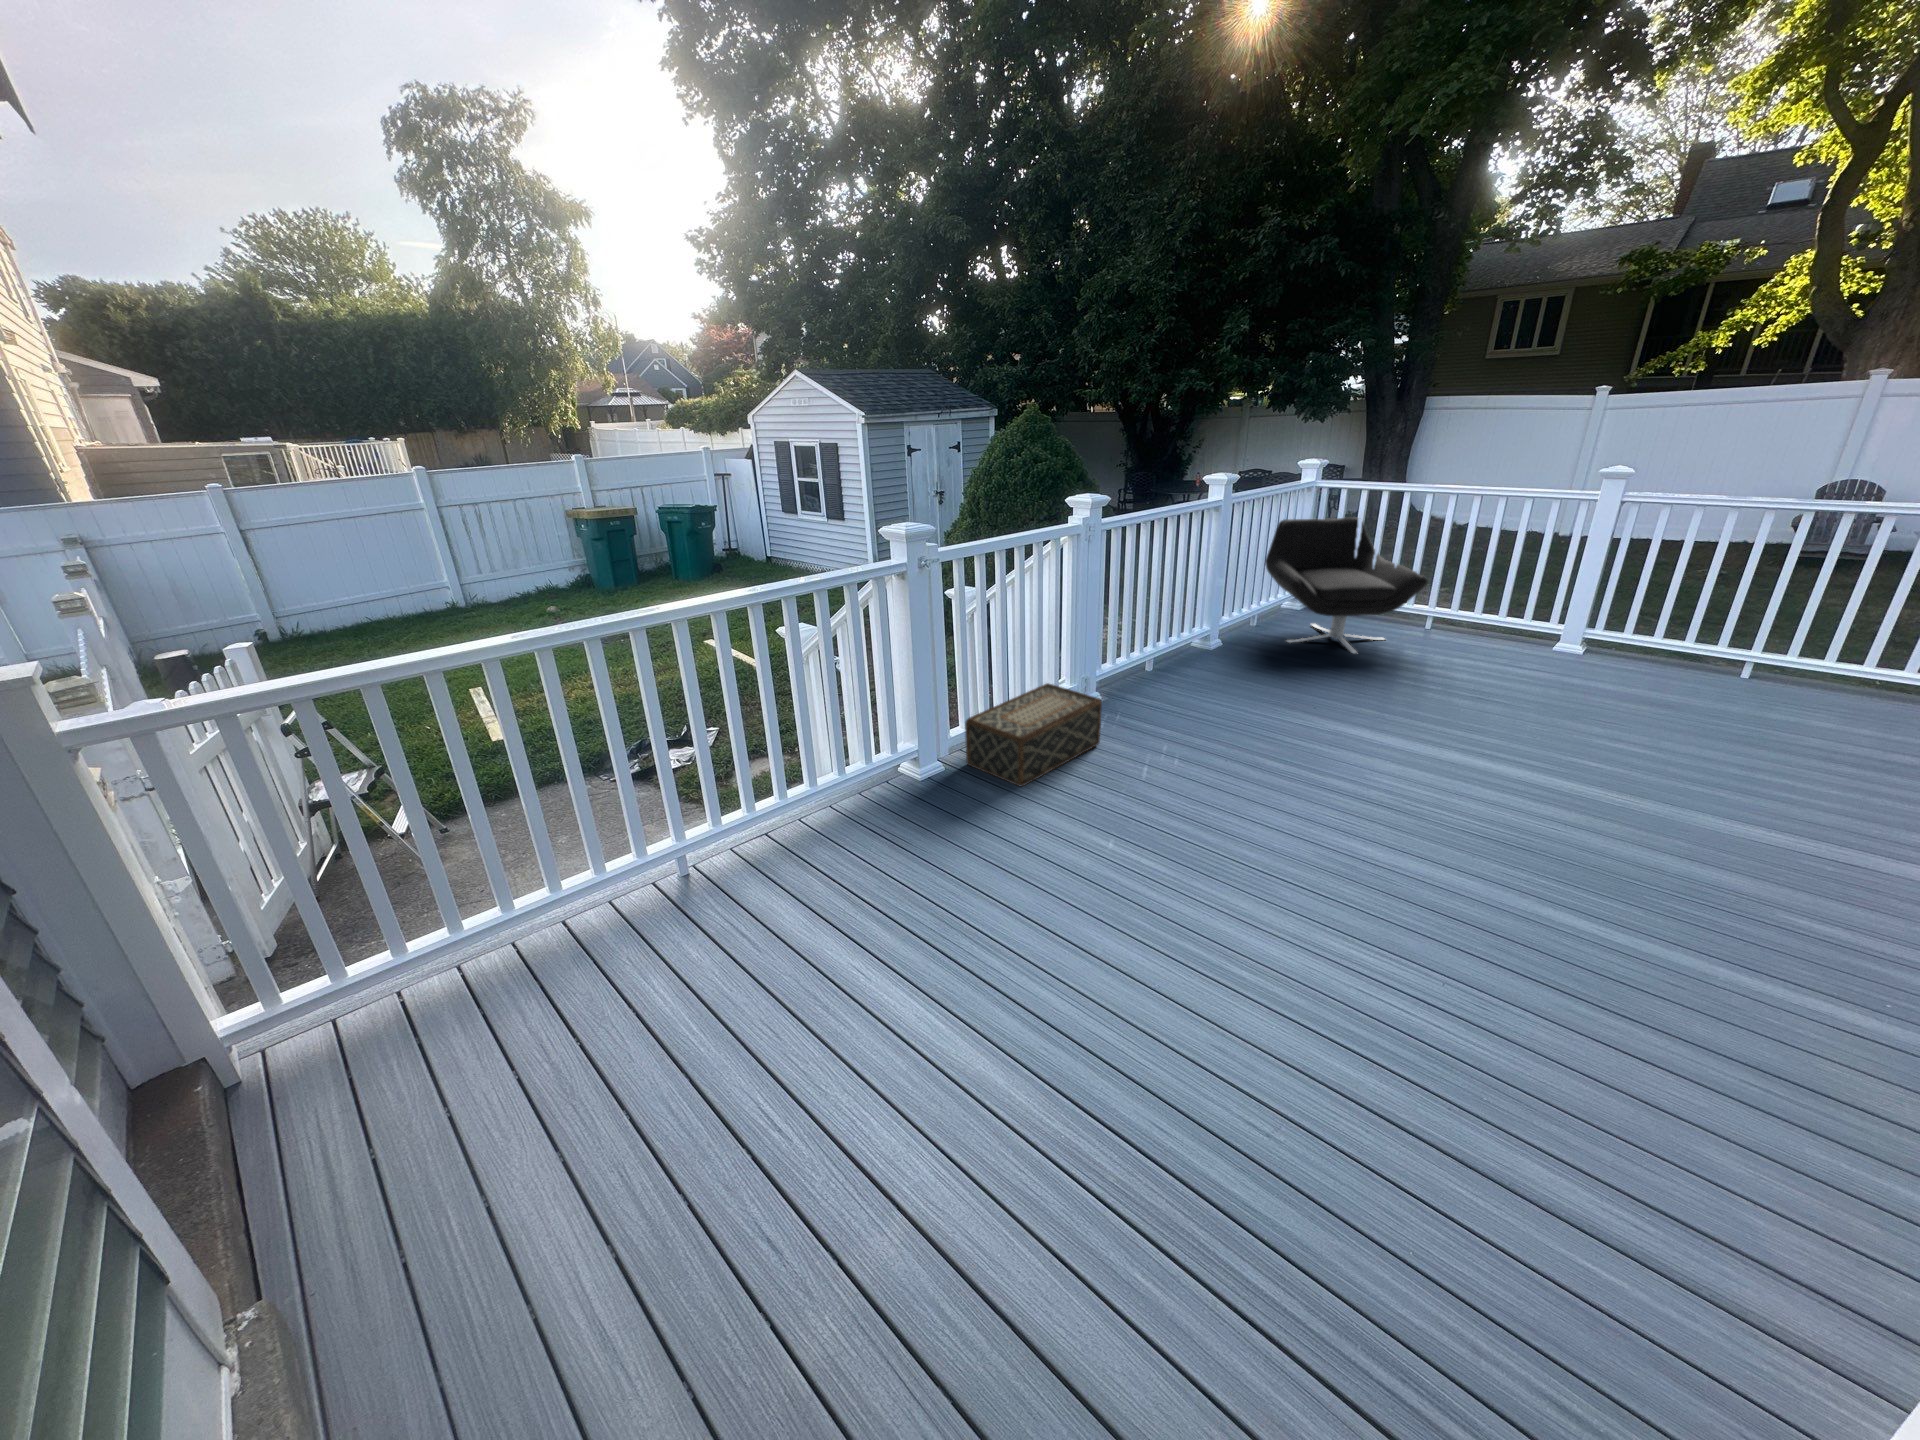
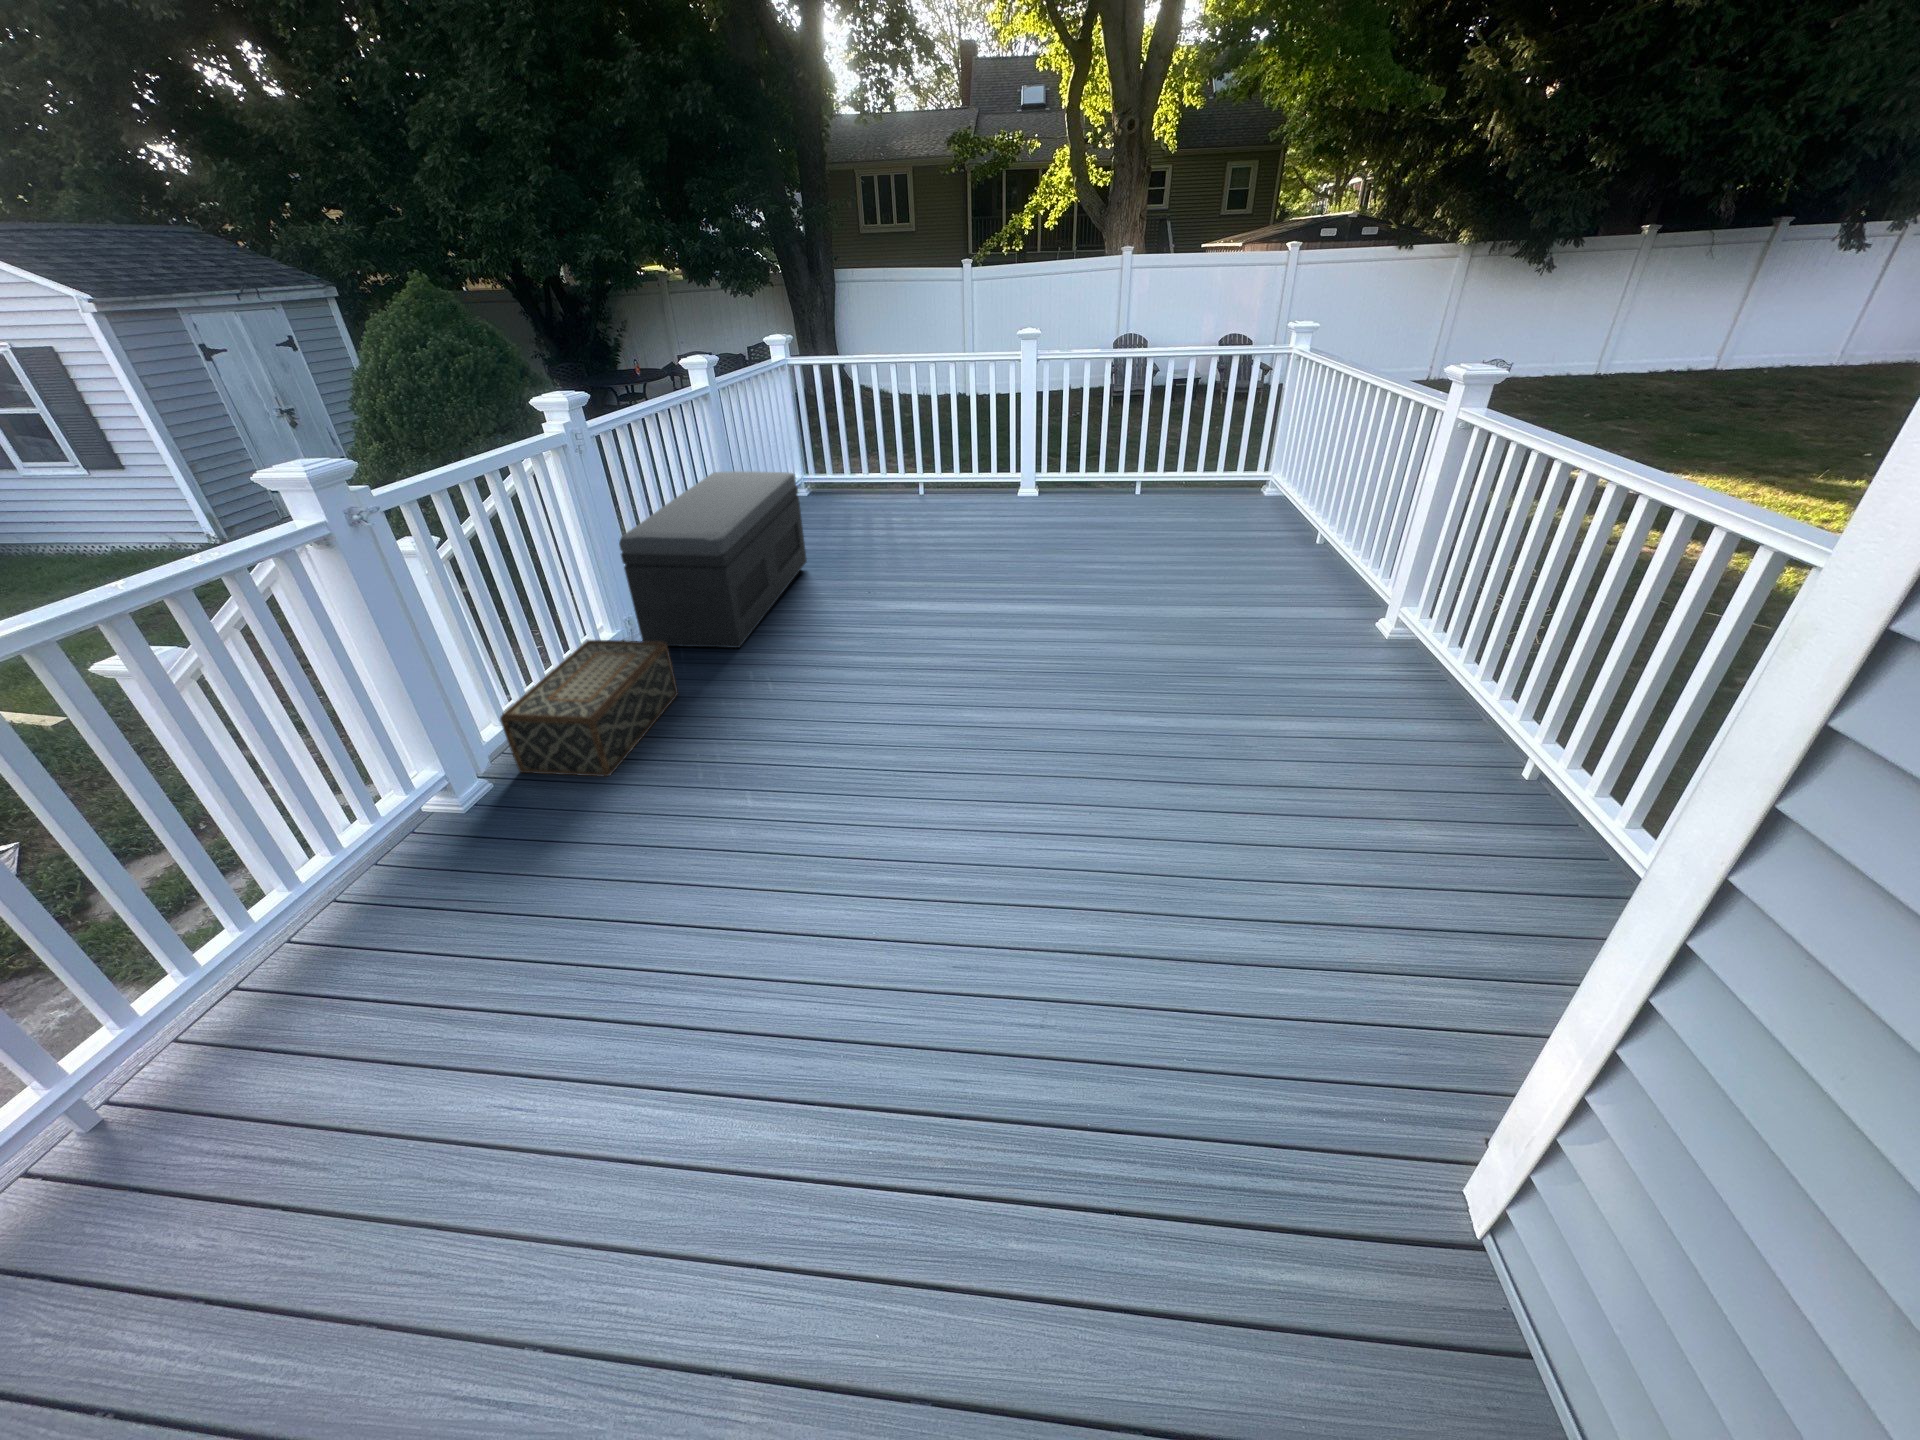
lounge chair: present [1265,517,1428,653] -> none [768,390,925,535]
storage bench: none [1092,574,1272,723] -> present [619,471,807,648]

